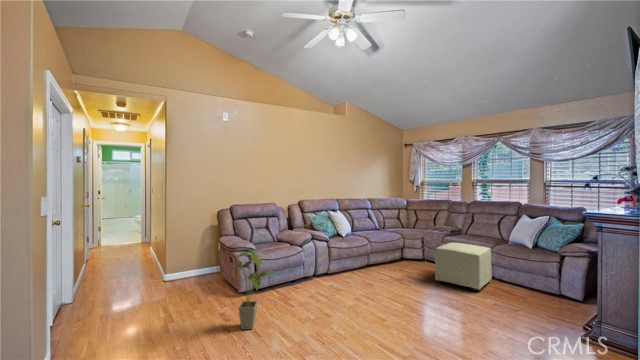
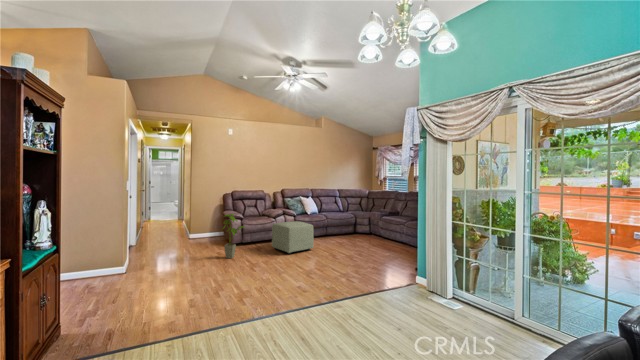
ottoman: present [435,243,492,290] -> present [272,221,314,254]

